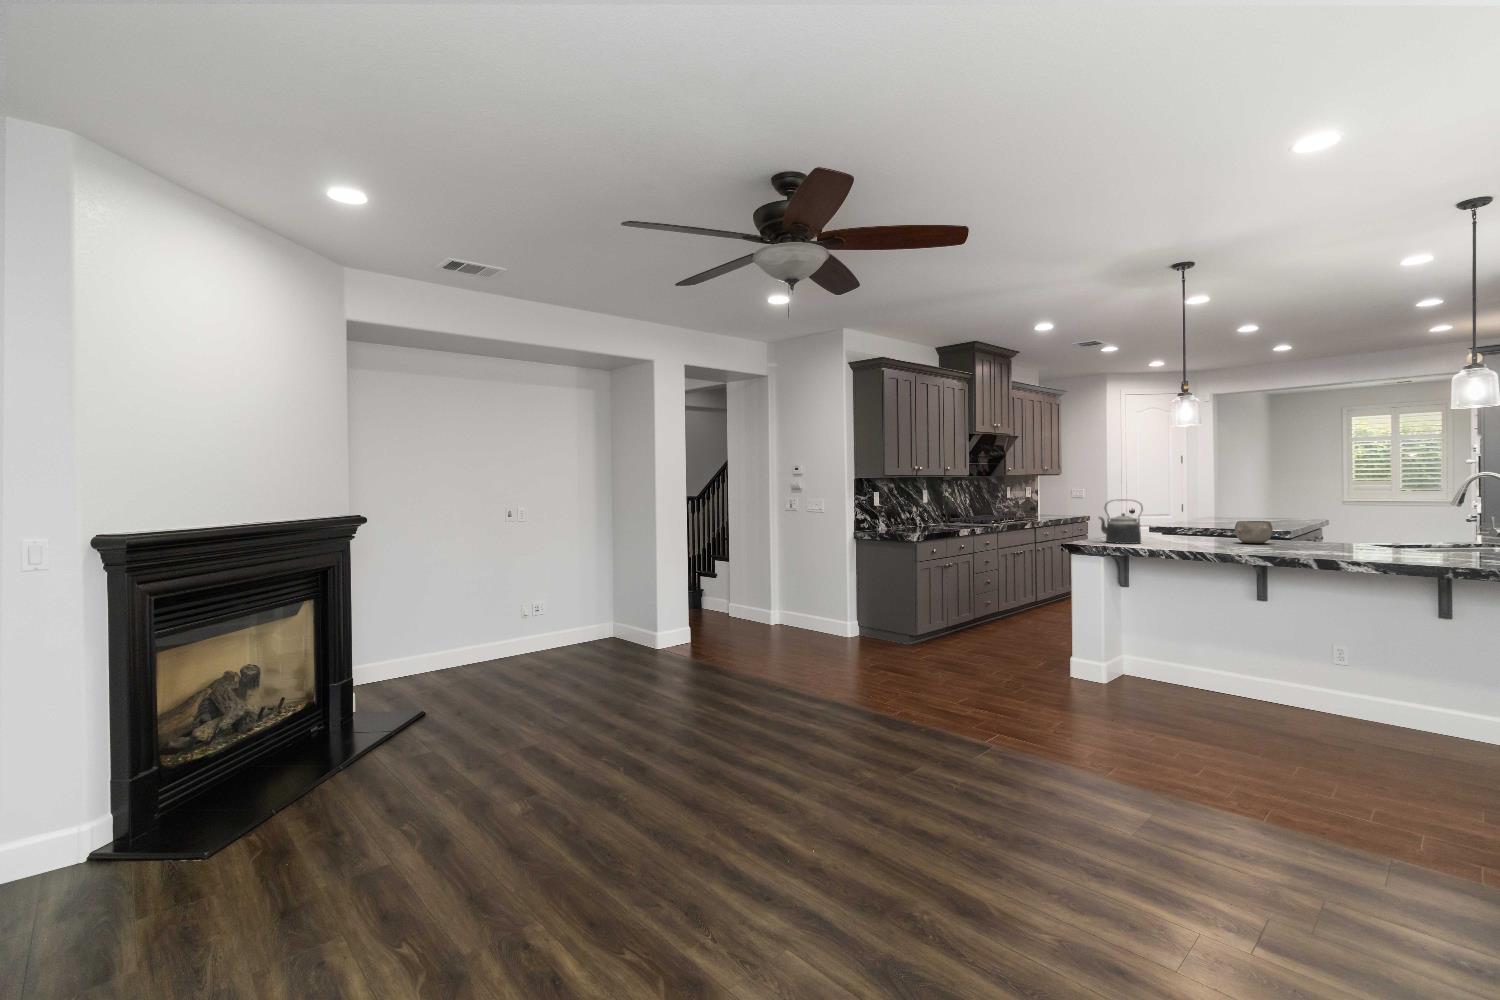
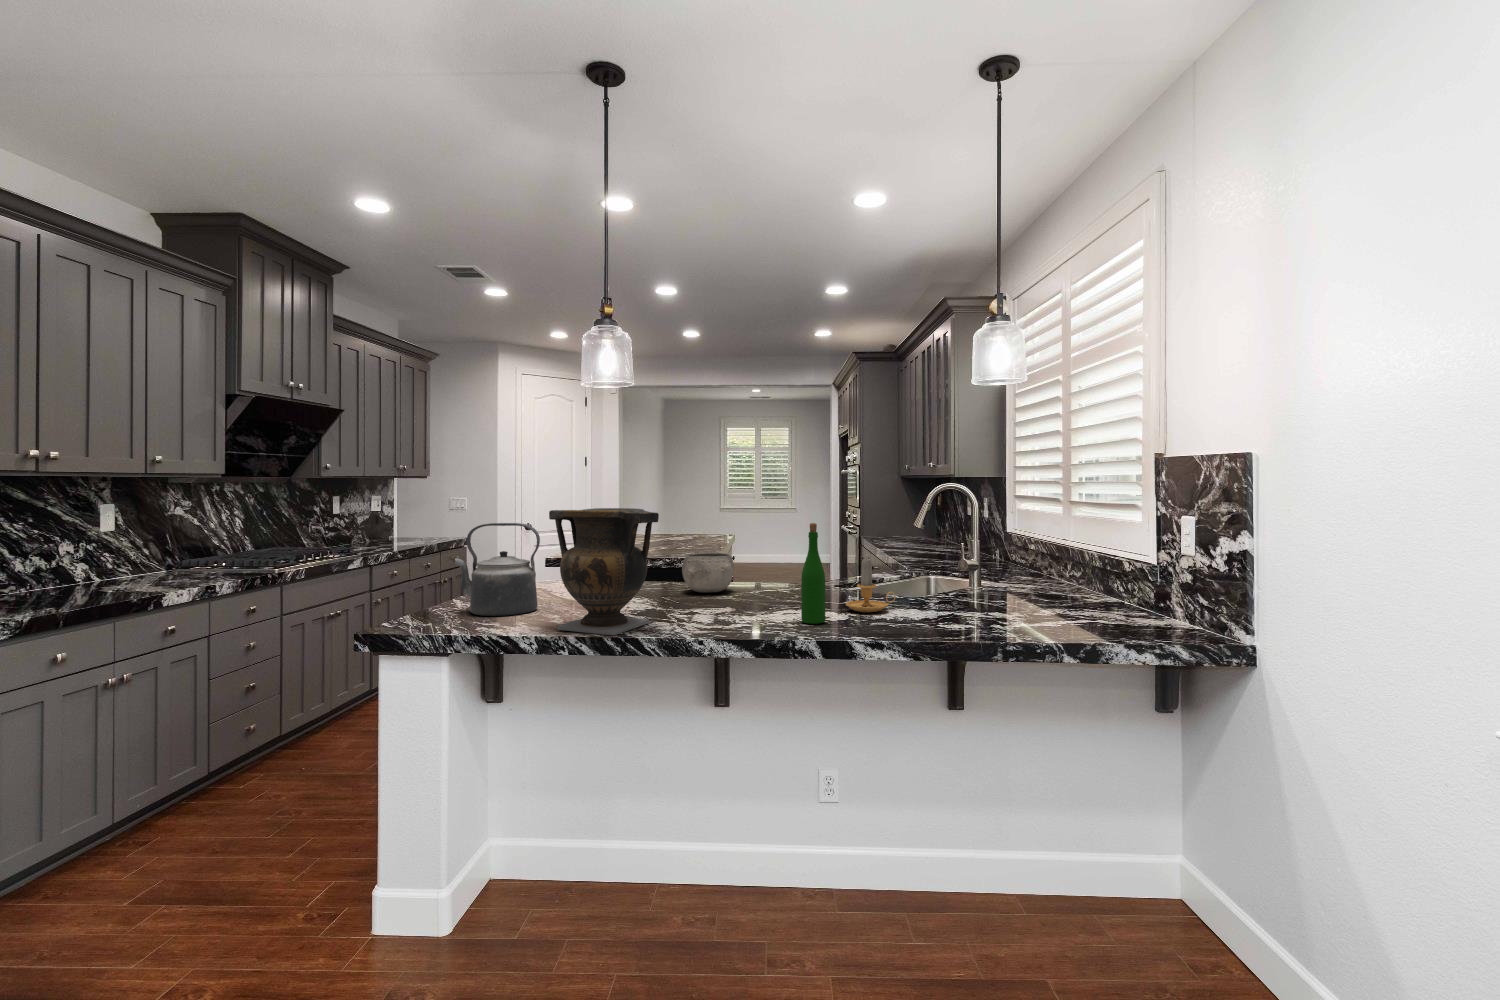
vase: none [1147,492,1206,550] -> present [549,508,659,635]
wine bottle: none [1295,500,1312,554] -> present [801,523,825,624]
candle: none [1336,521,1376,554] -> present [846,558,895,613]

